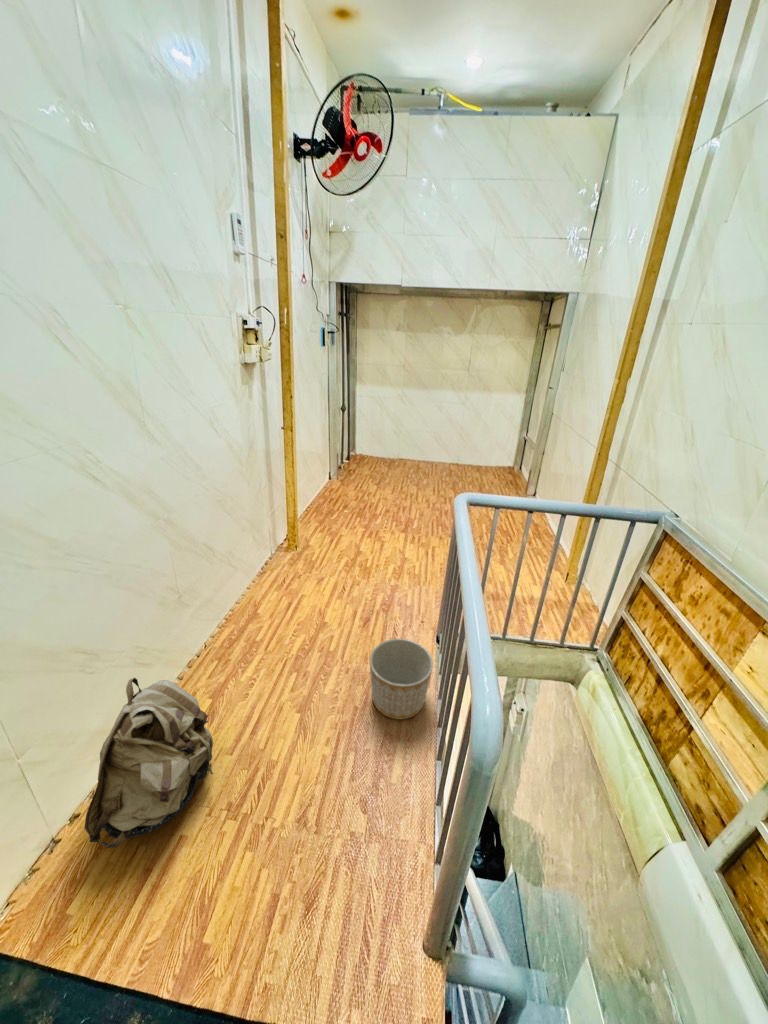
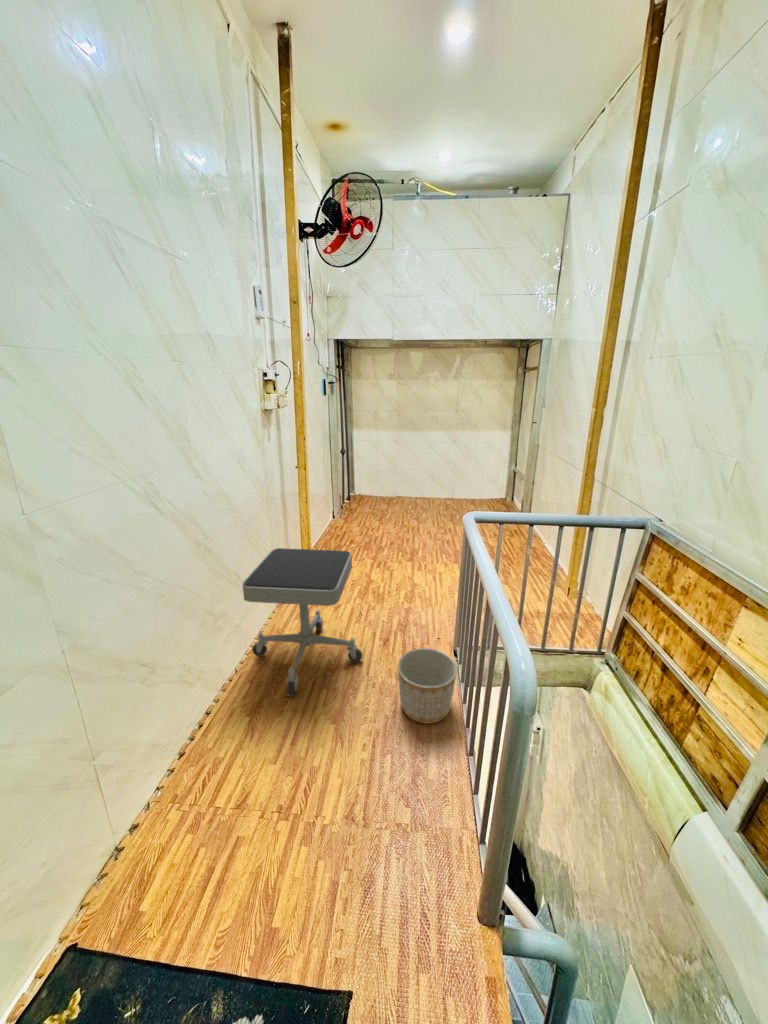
stool: none [206,520,339,679] -> present [242,548,362,696]
backpack: present [84,678,213,848] -> none [153,685,262,847]

